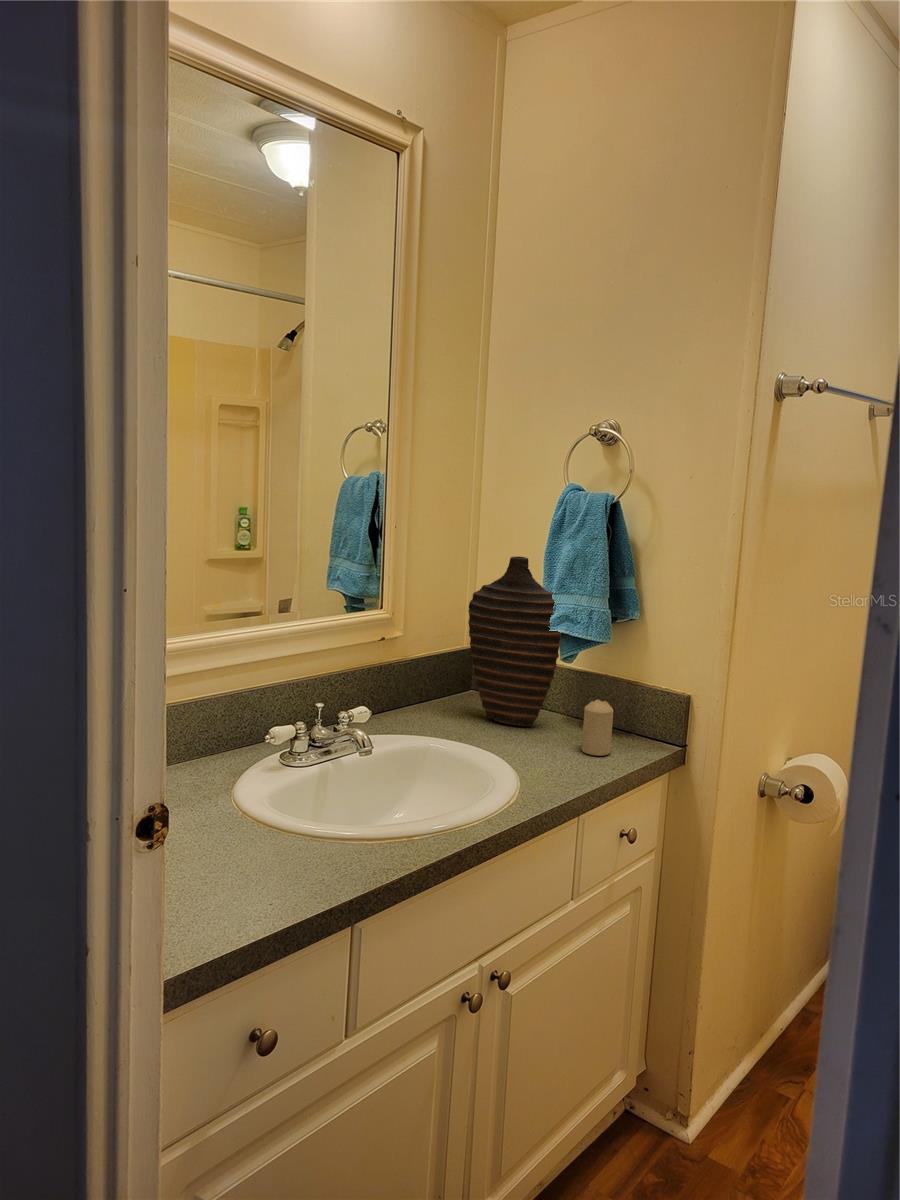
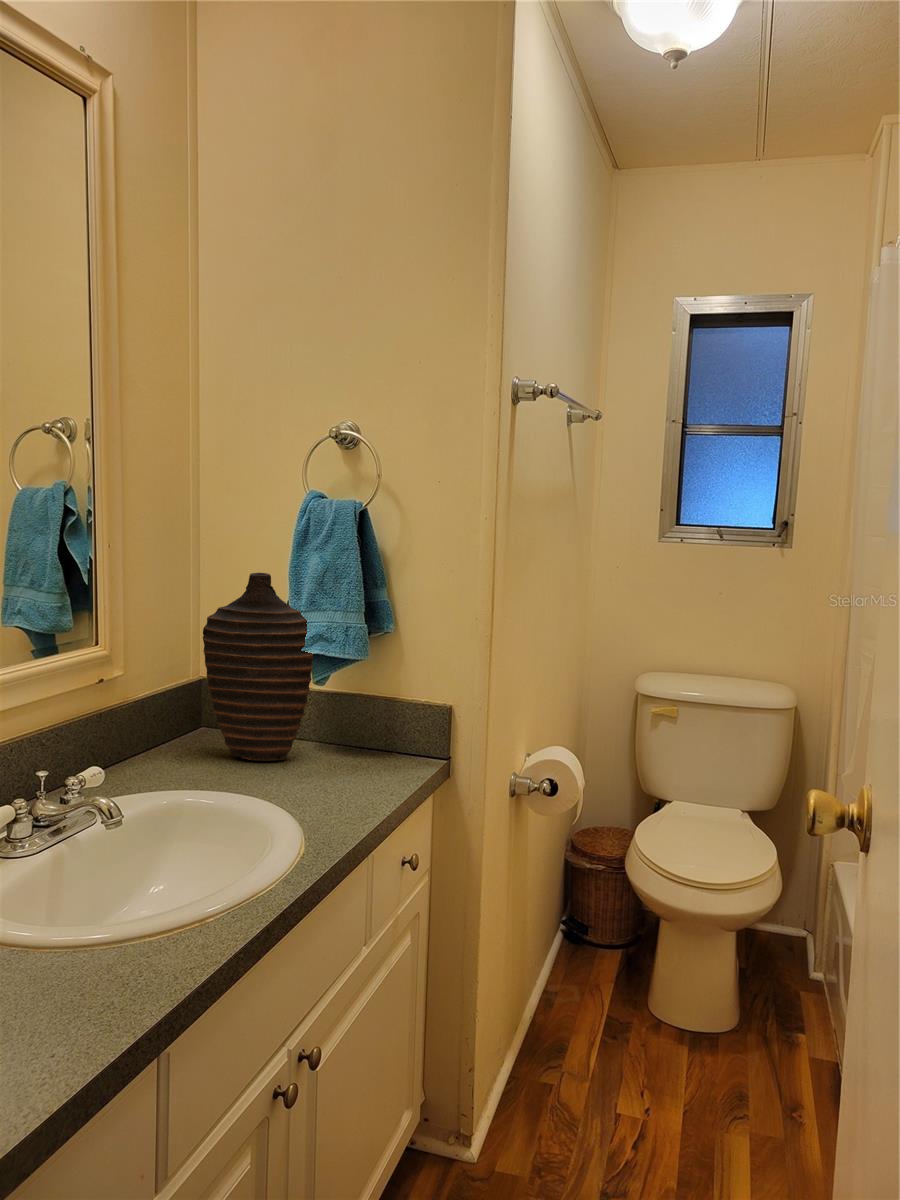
candle: present [582,700,613,756] -> none [349,723,381,783]

